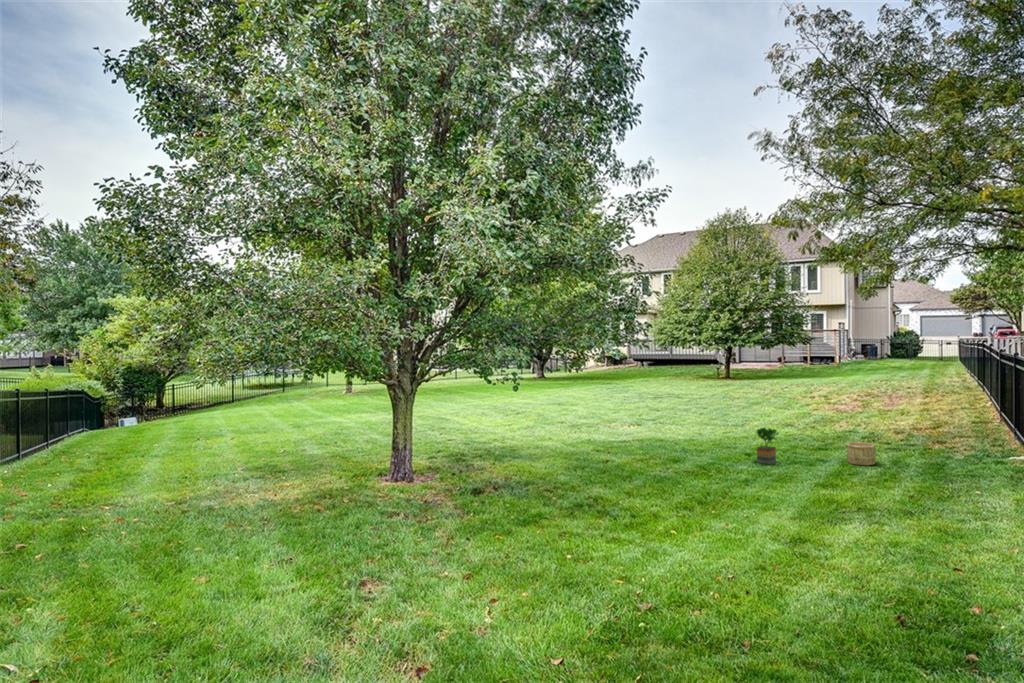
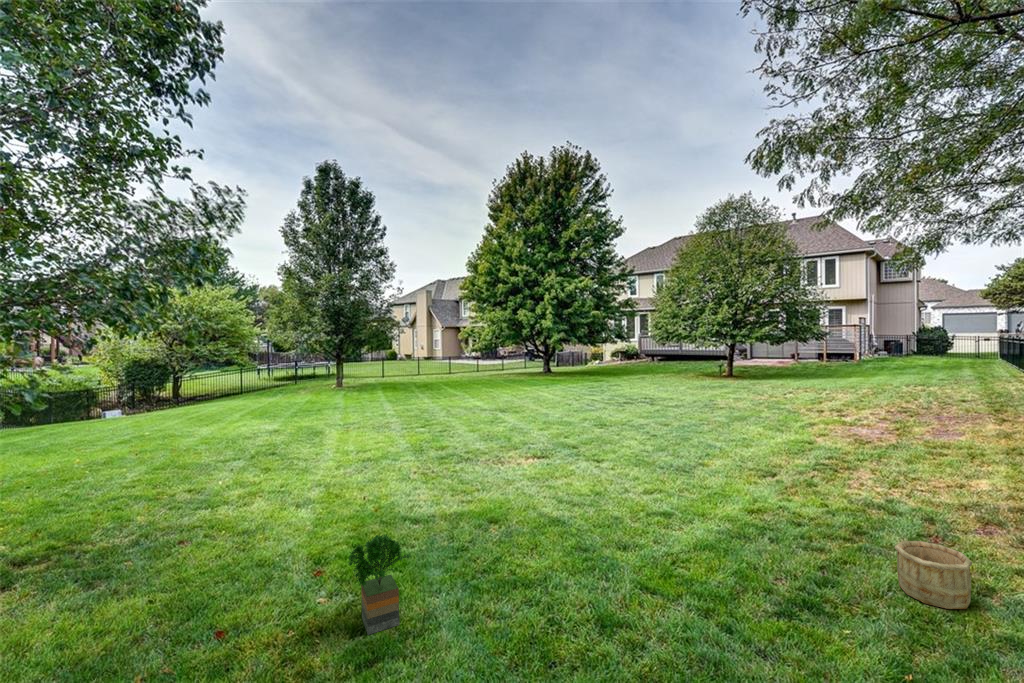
potted tree: present [757,428,779,464] -> present [349,534,411,635]

